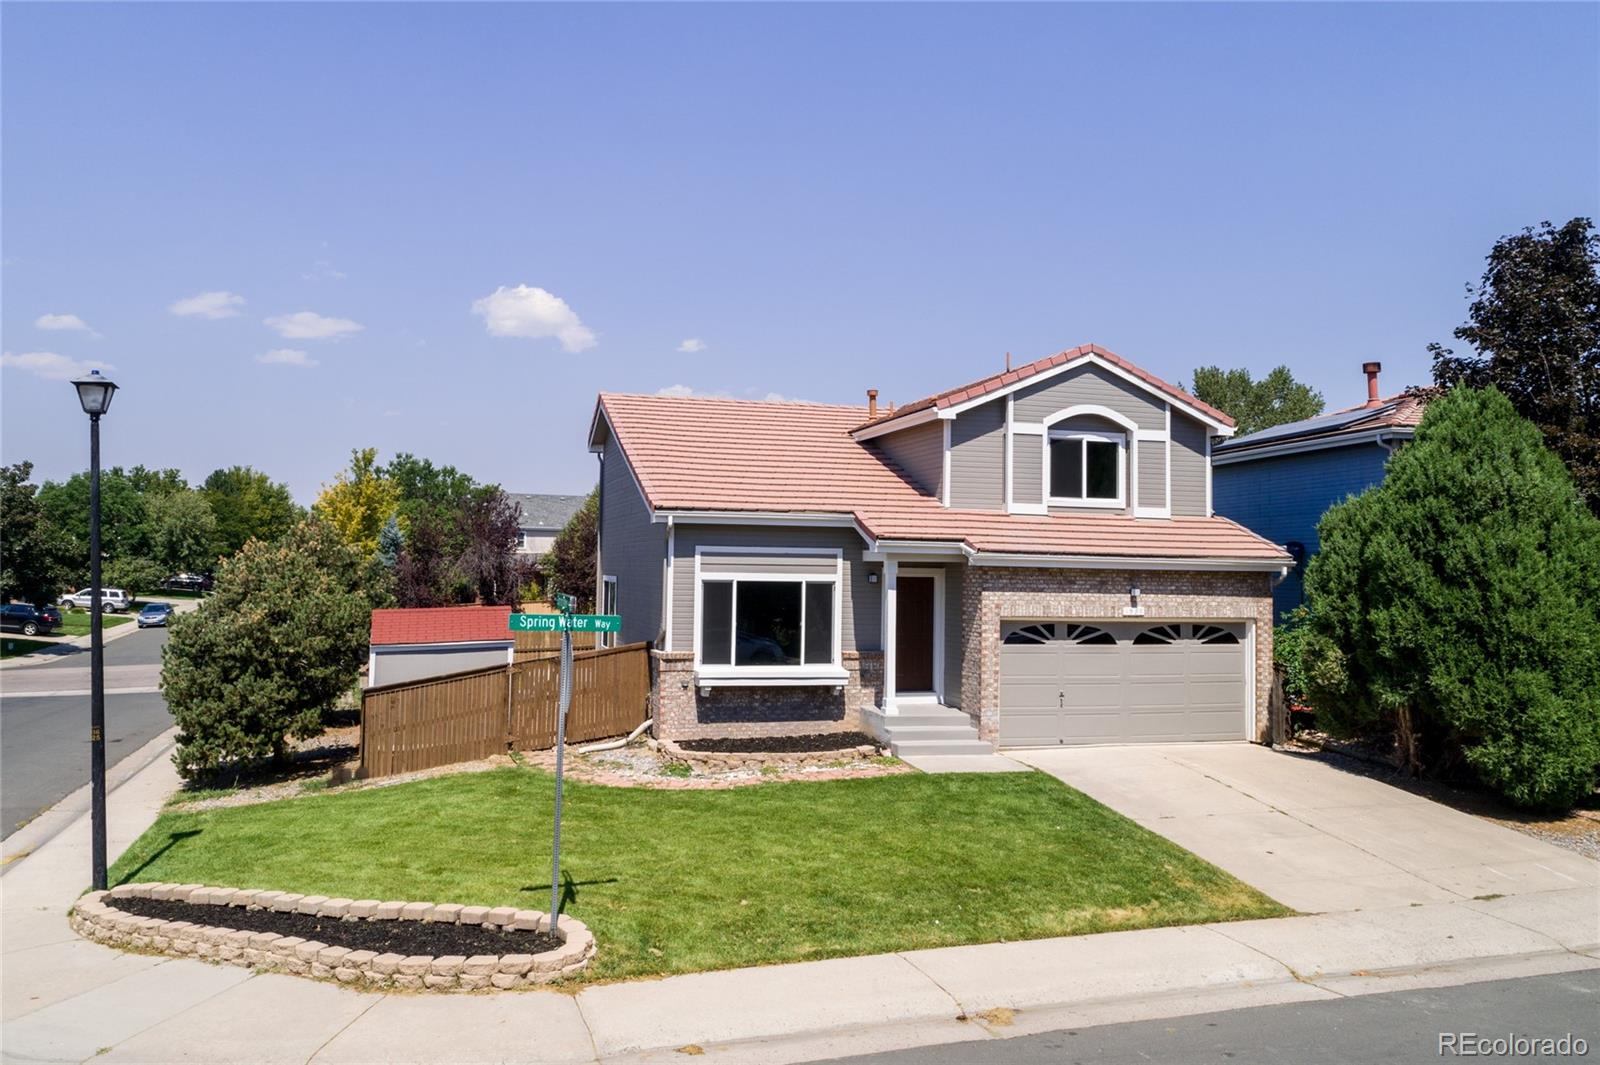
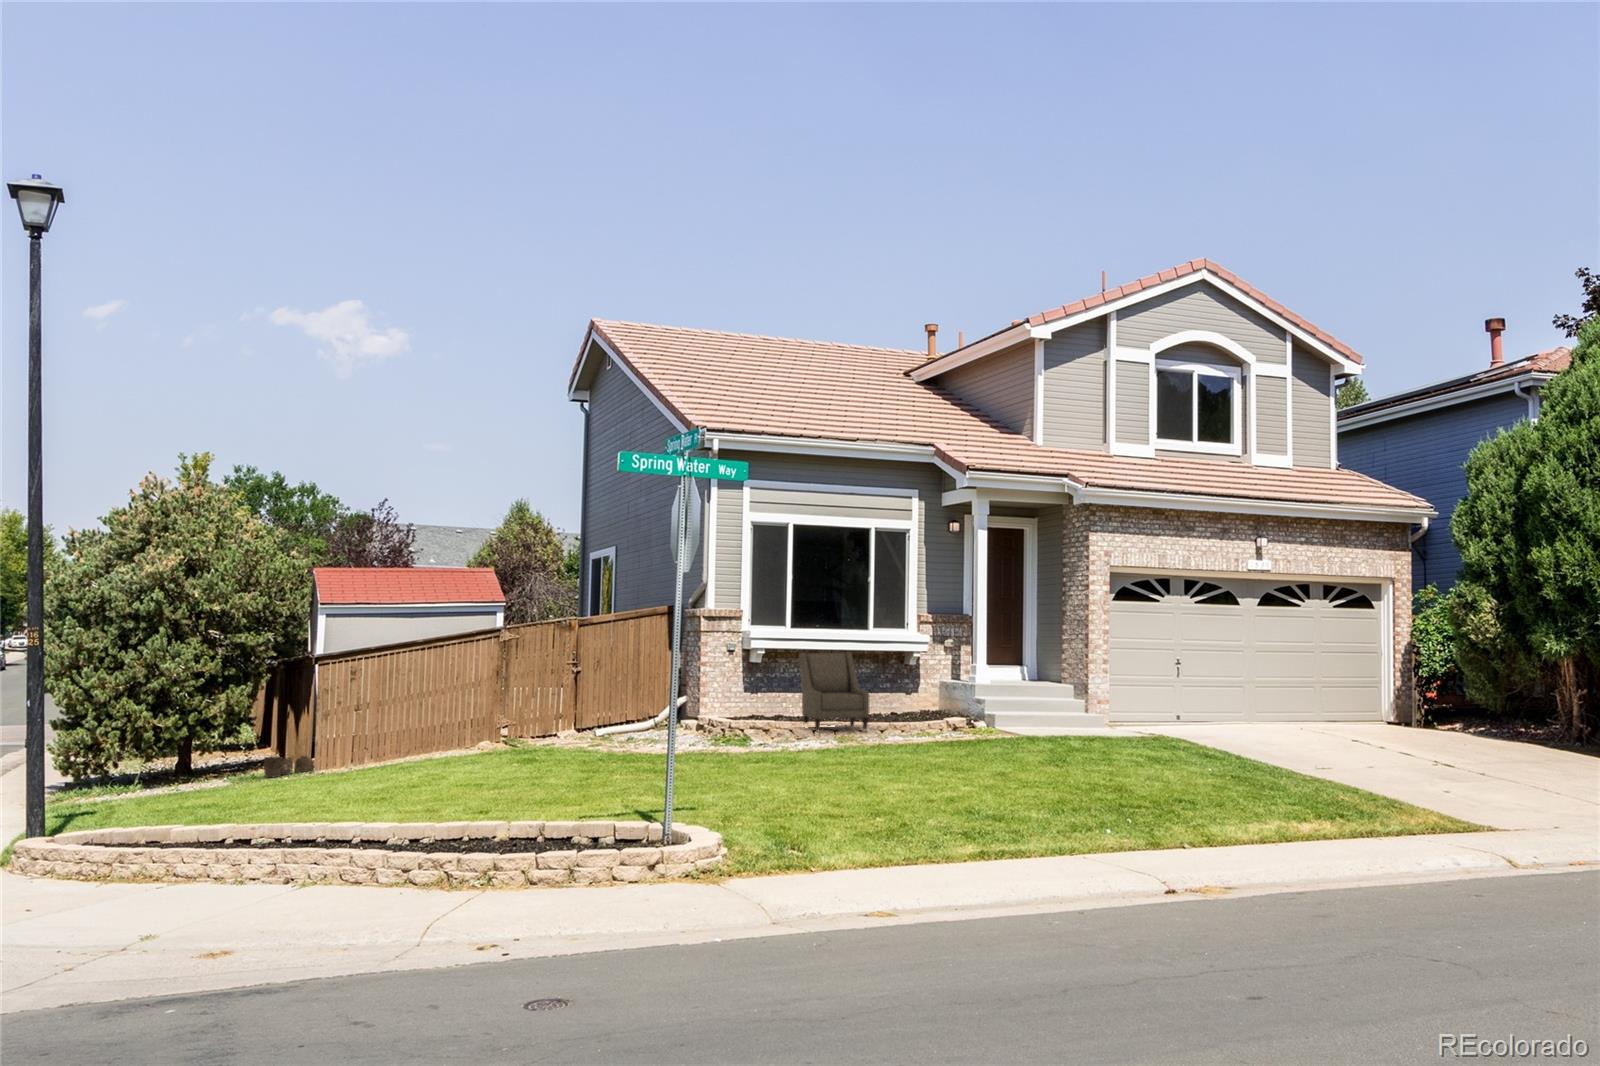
chair: none [740,686,791,757] -> present [799,652,869,731]

